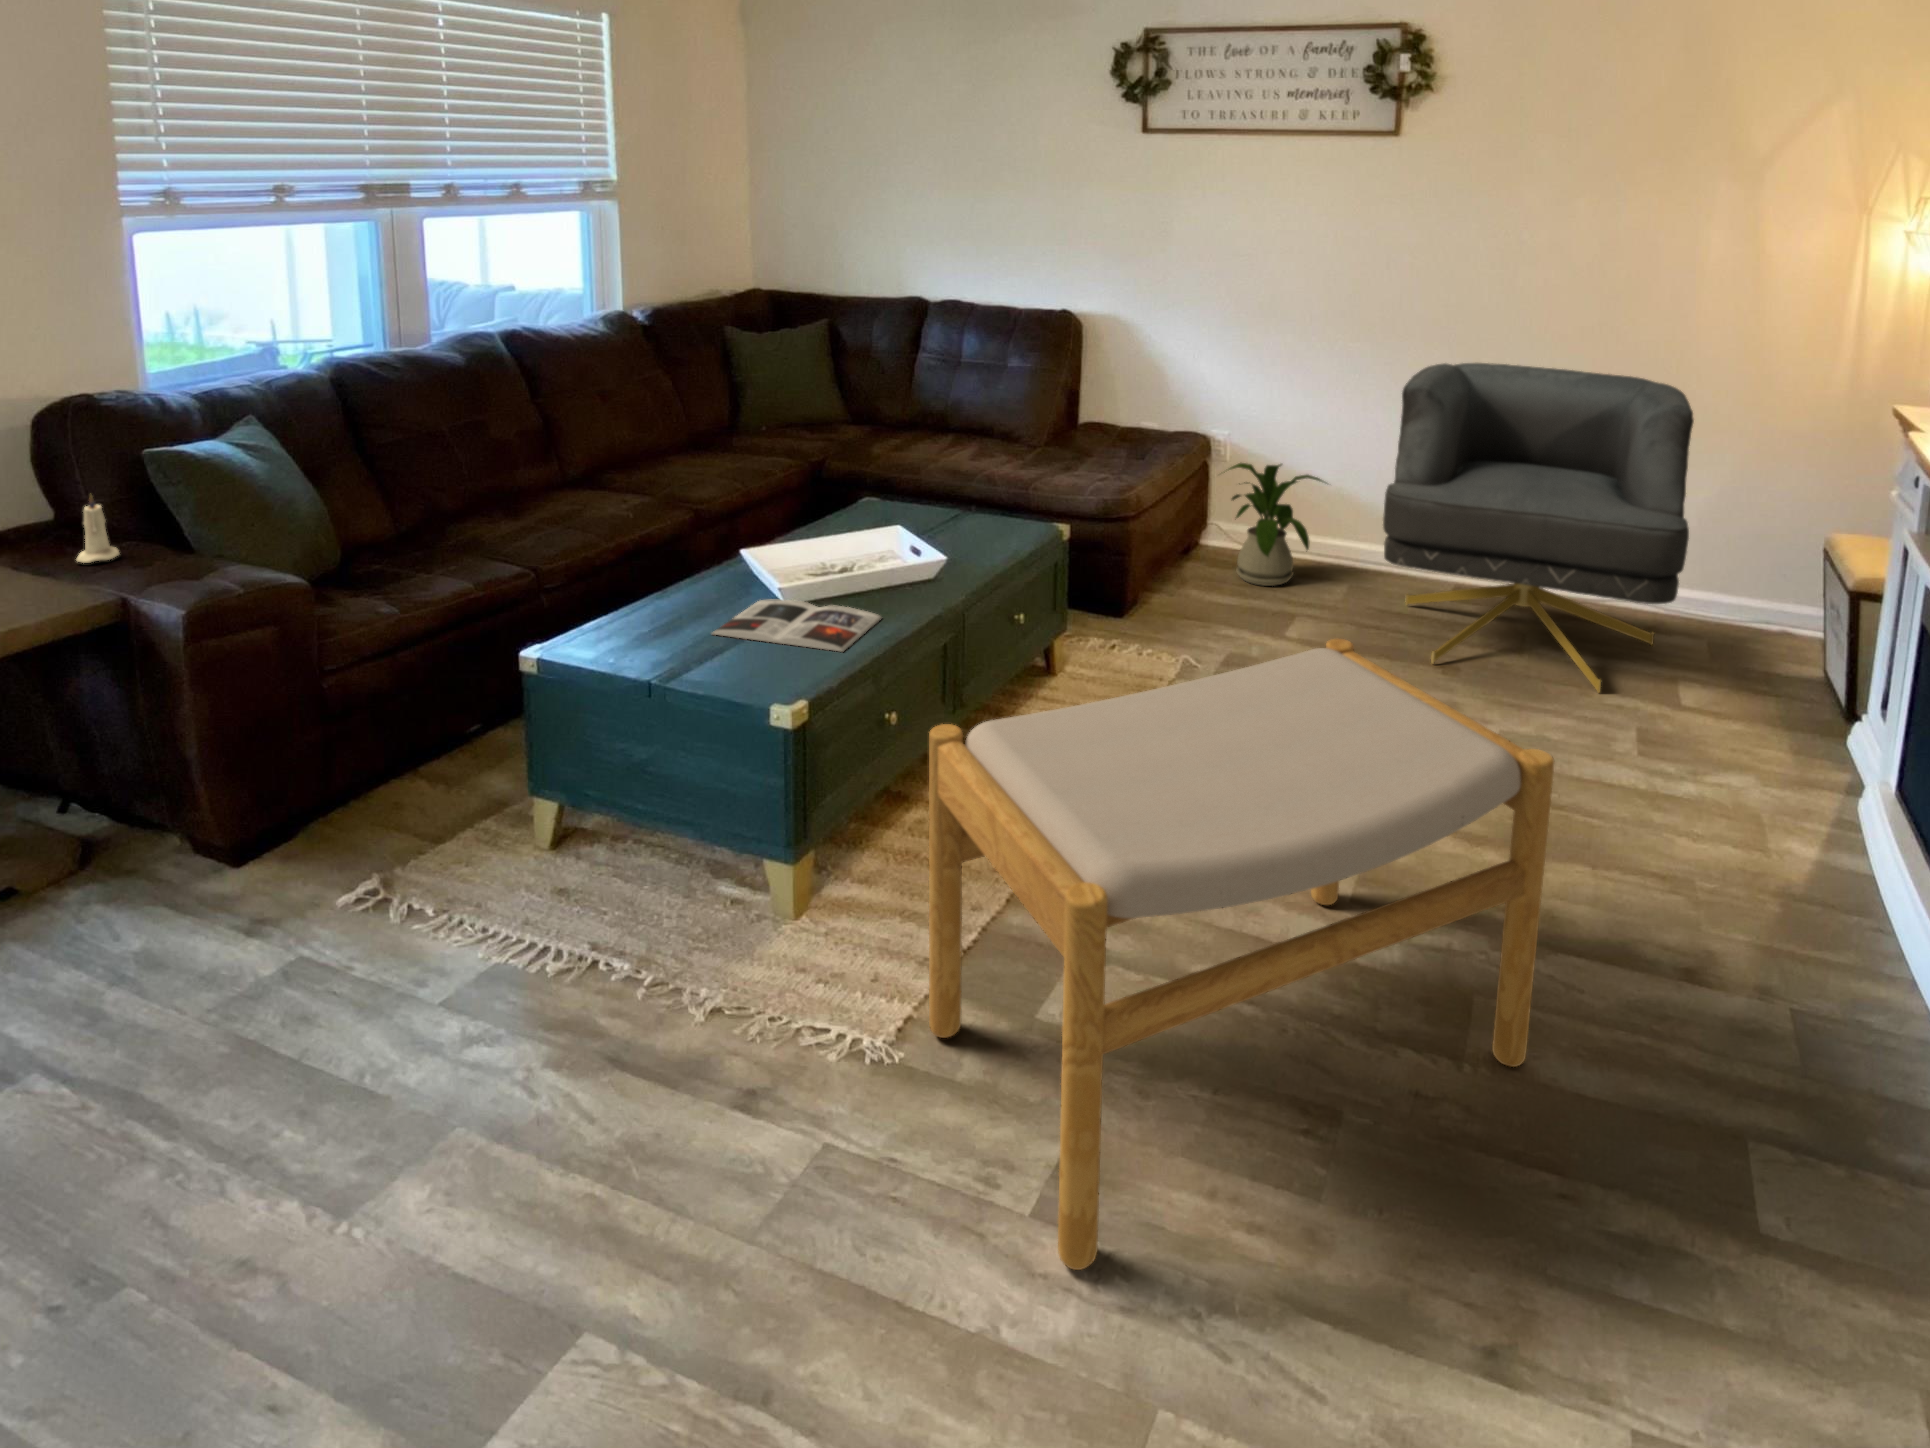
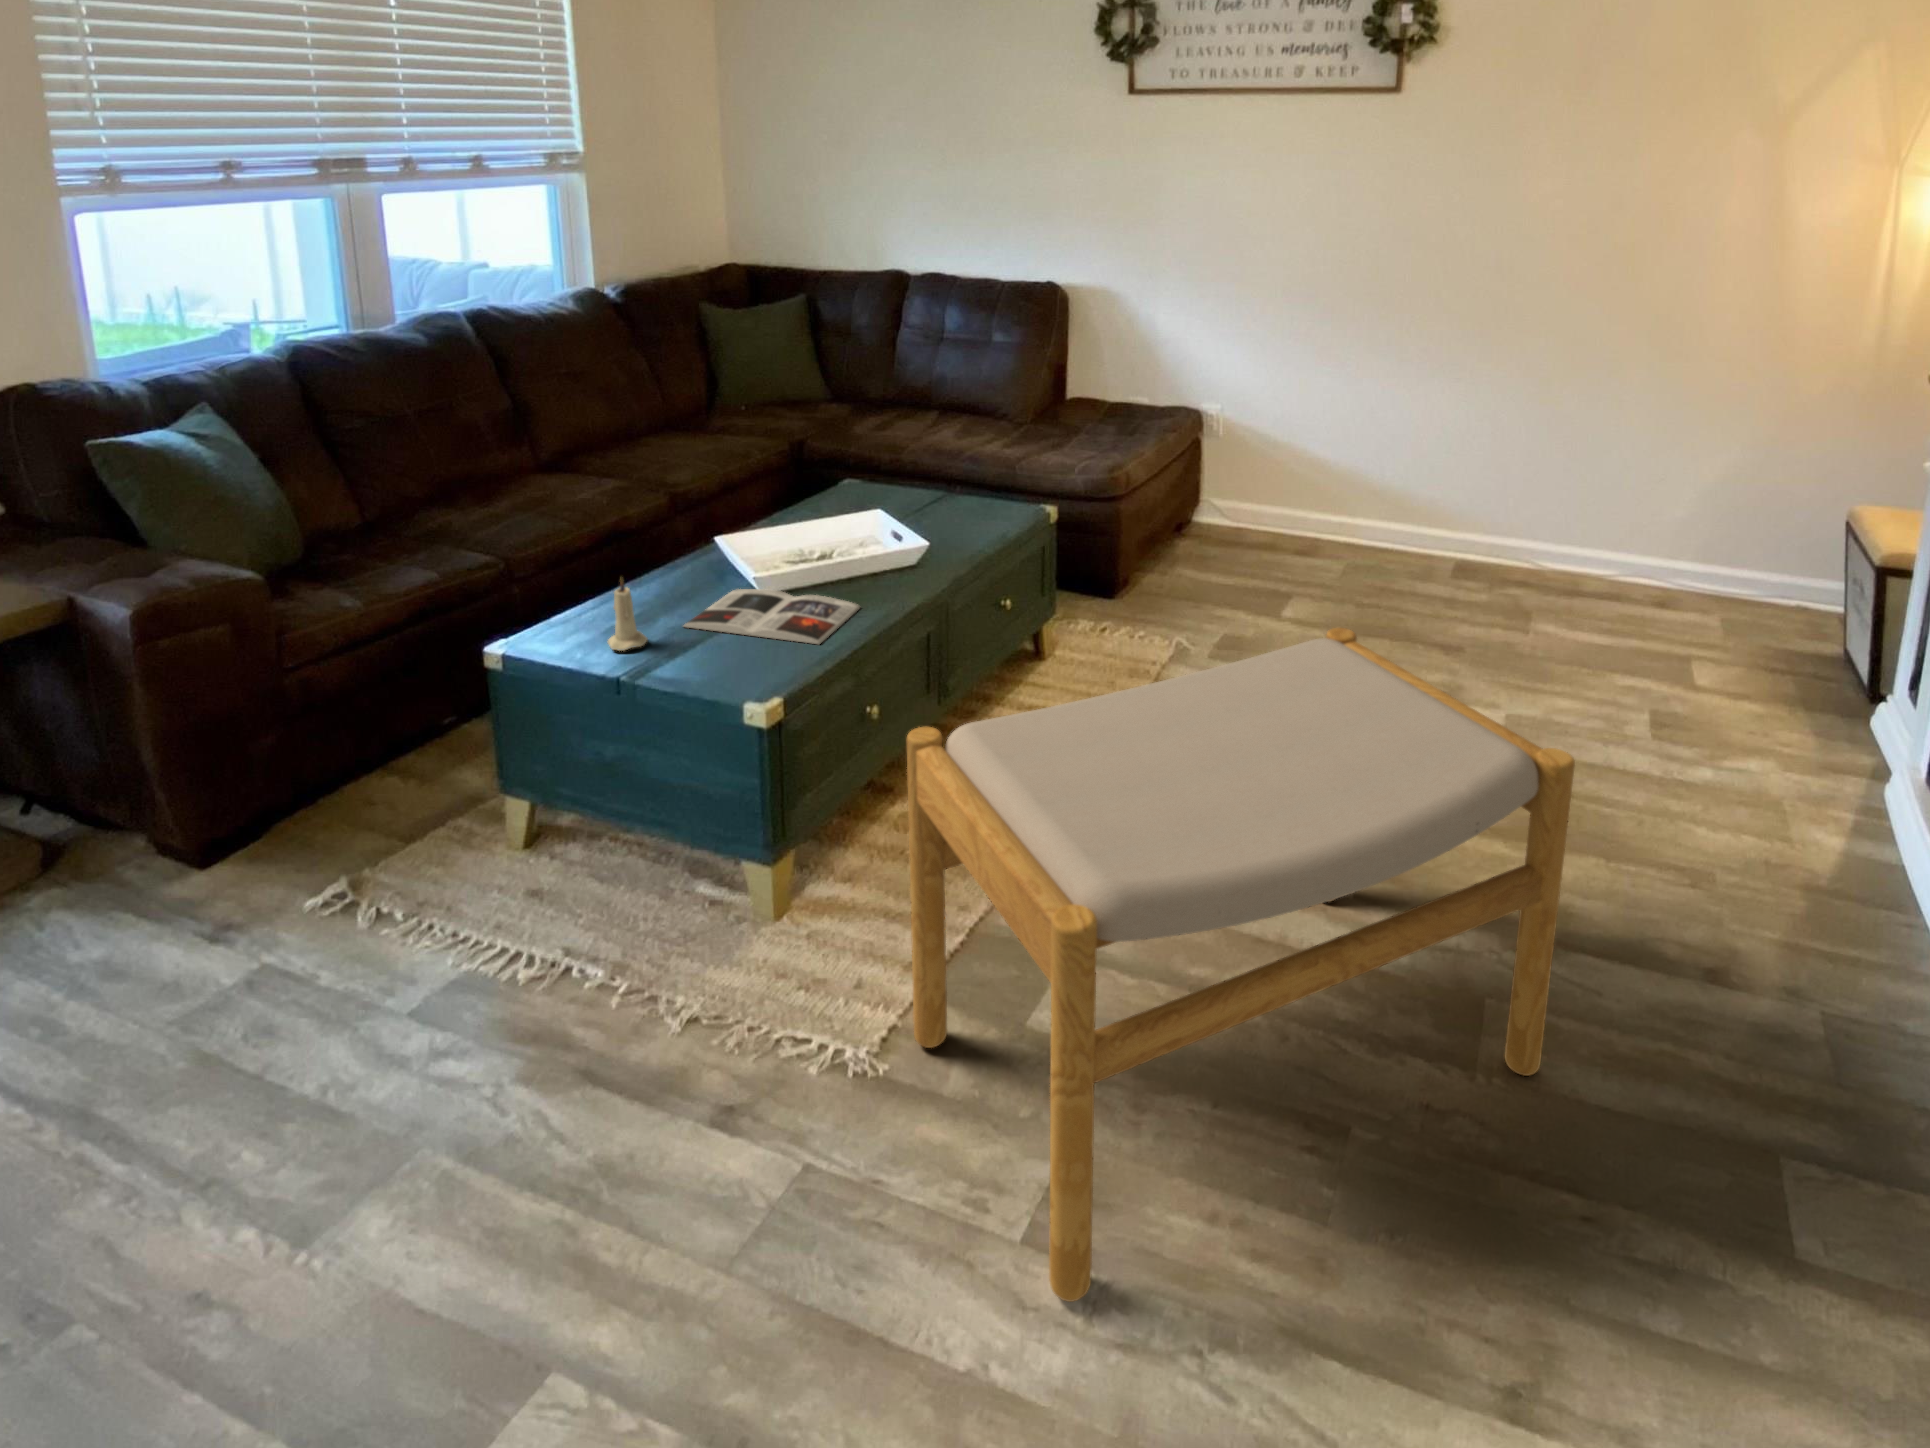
armchair: present [1383,363,1694,693] -> none [1383,331,1709,672]
house plant: present [1224,463,1324,586] -> none [1208,437,1327,563]
candle: present [77,495,119,563] -> present [608,578,647,651]

